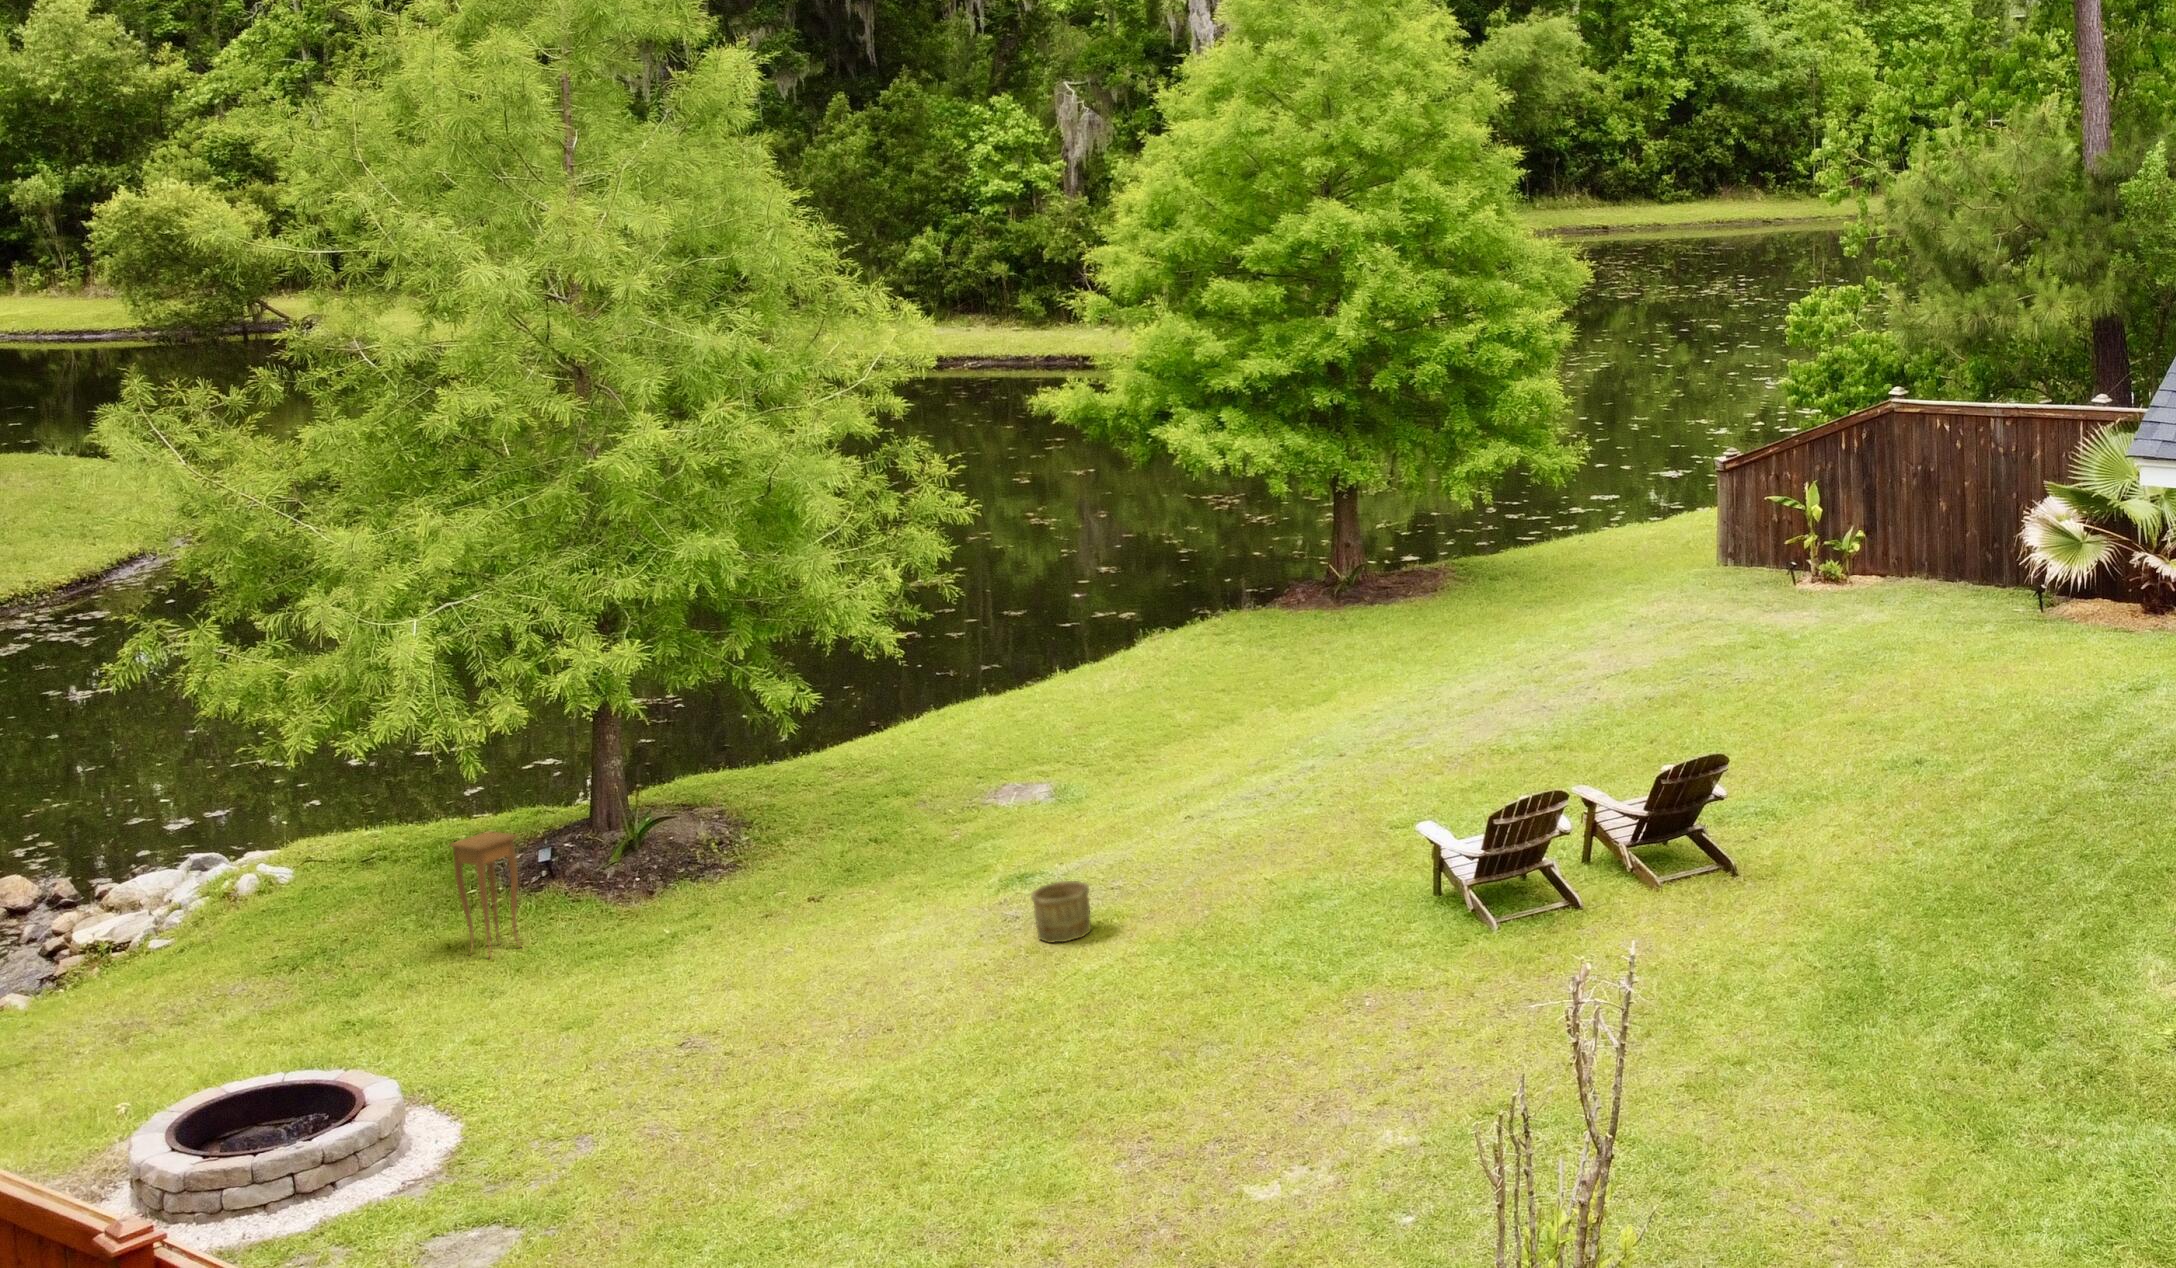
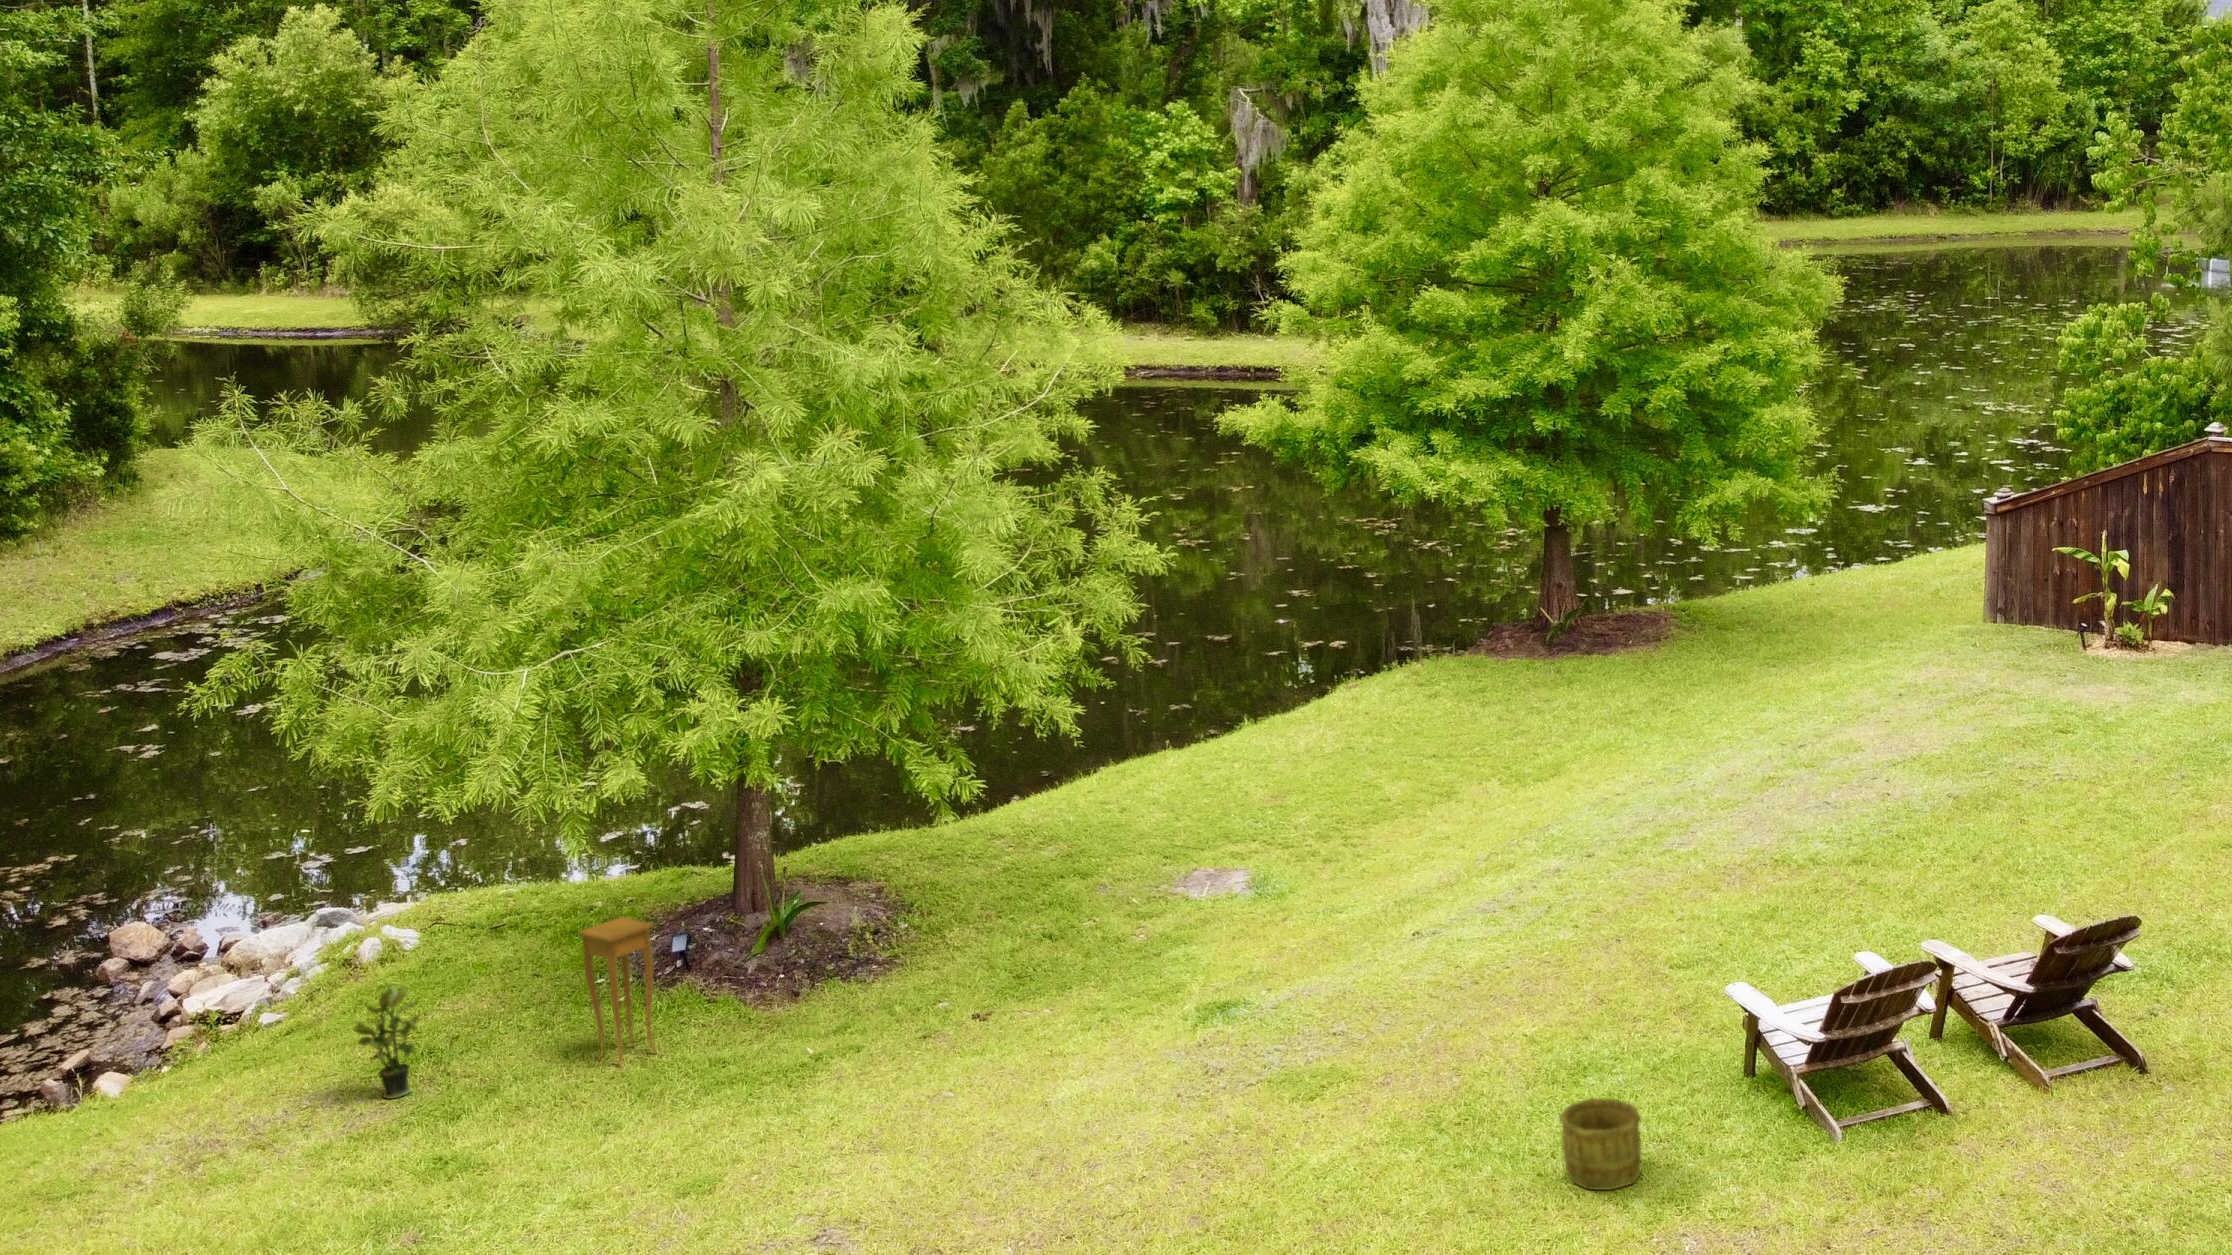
wooden bucket: present [1031,881,1091,942] -> present [1559,1098,1641,1190]
potted plant: none [244,895,305,994] -> present [355,985,419,1099]

